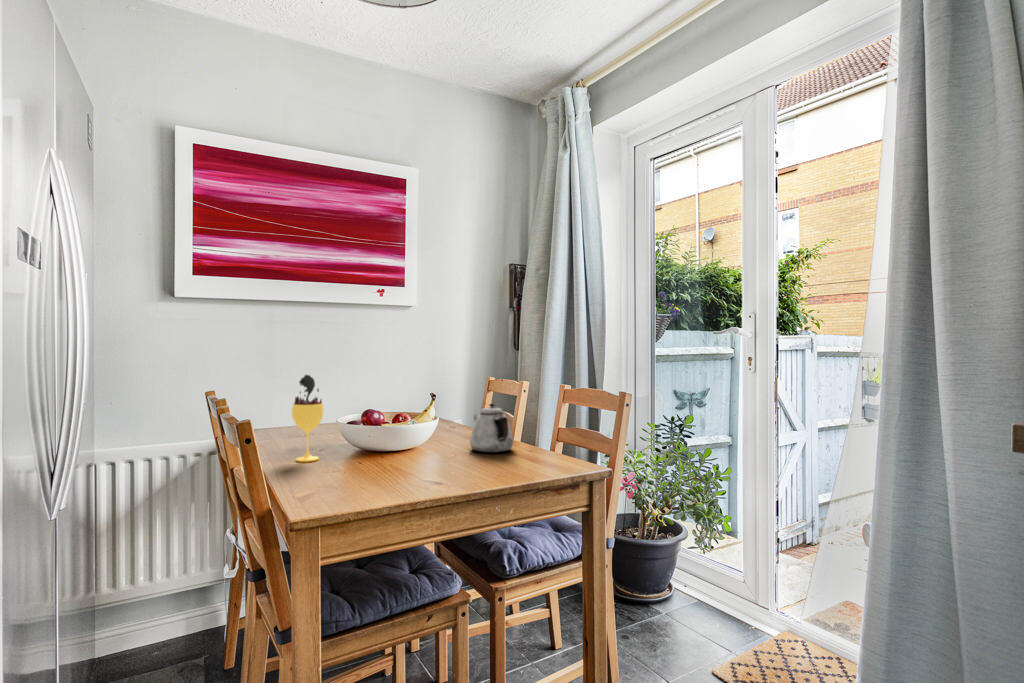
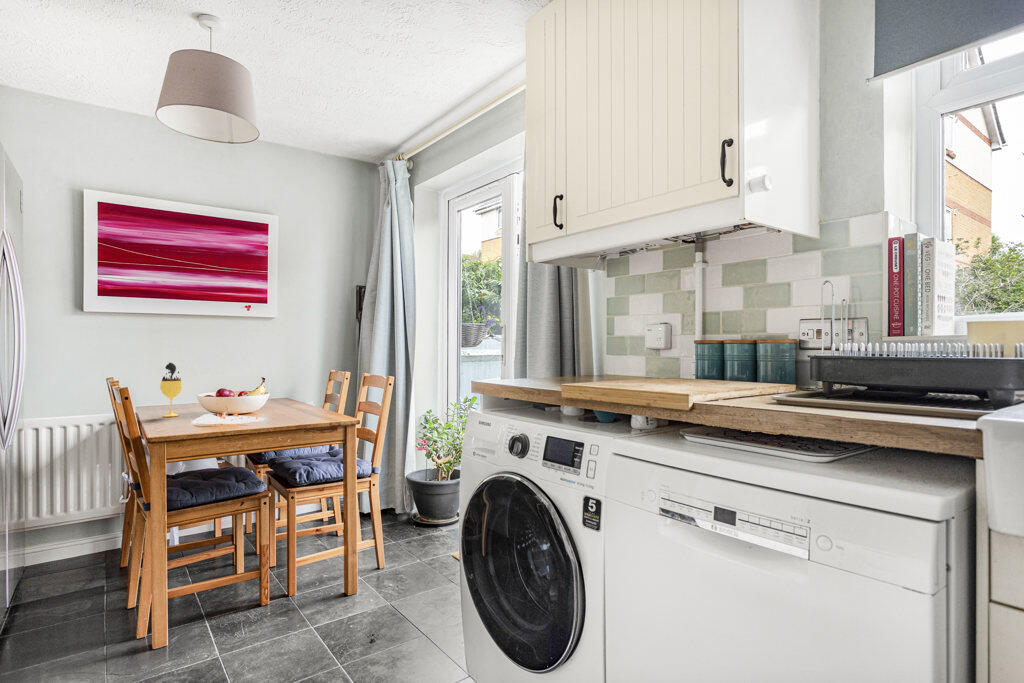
teapot: present [470,404,513,453] -> none [285,382,315,412]
plate: none [349,446,462,488] -> present [191,412,264,424]

